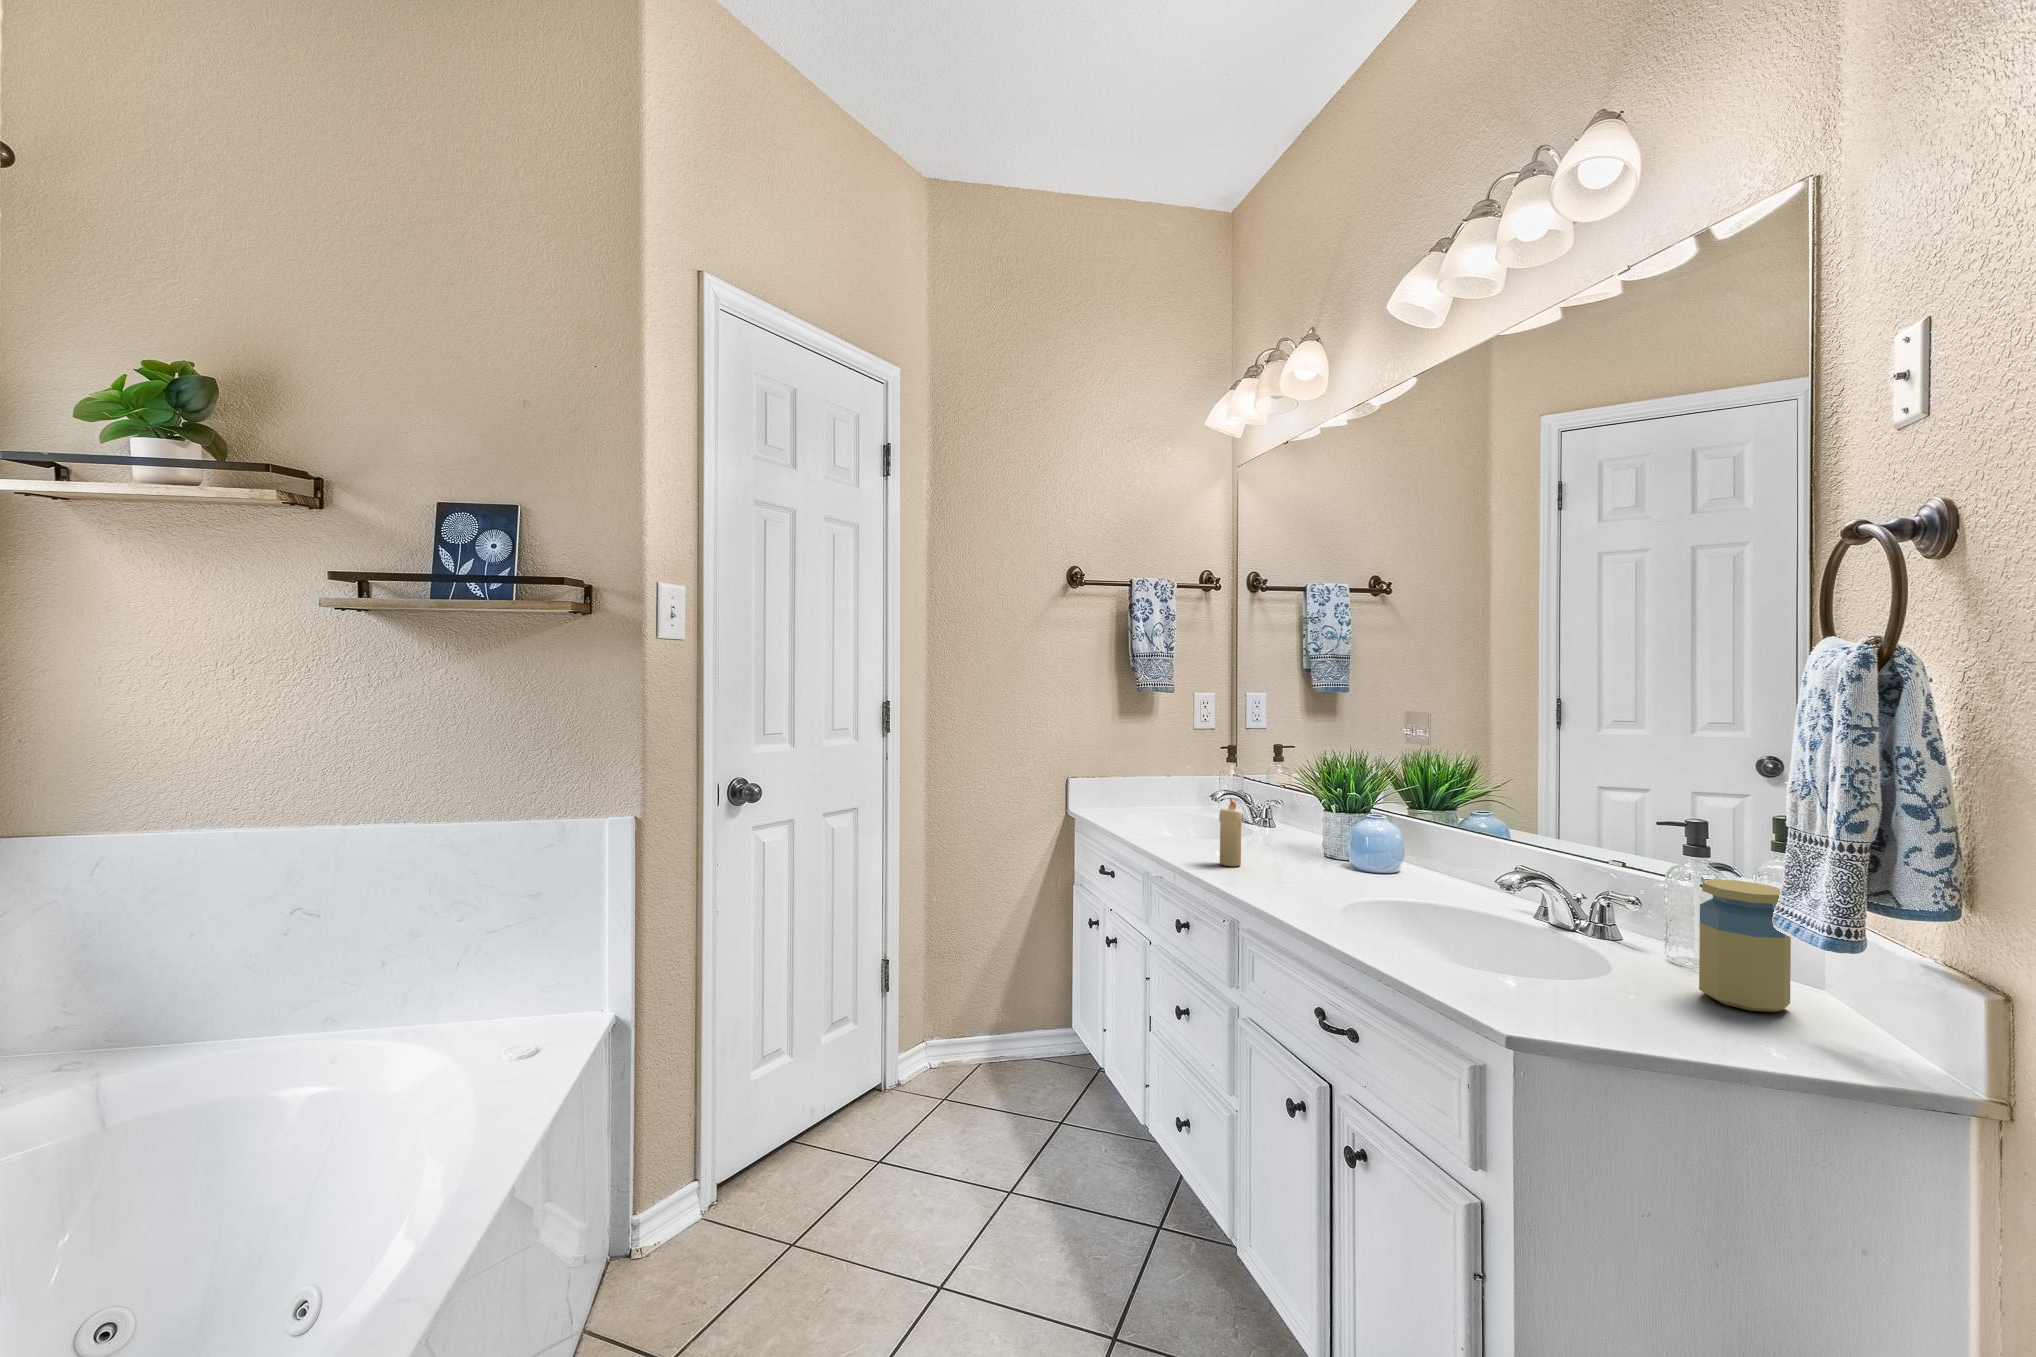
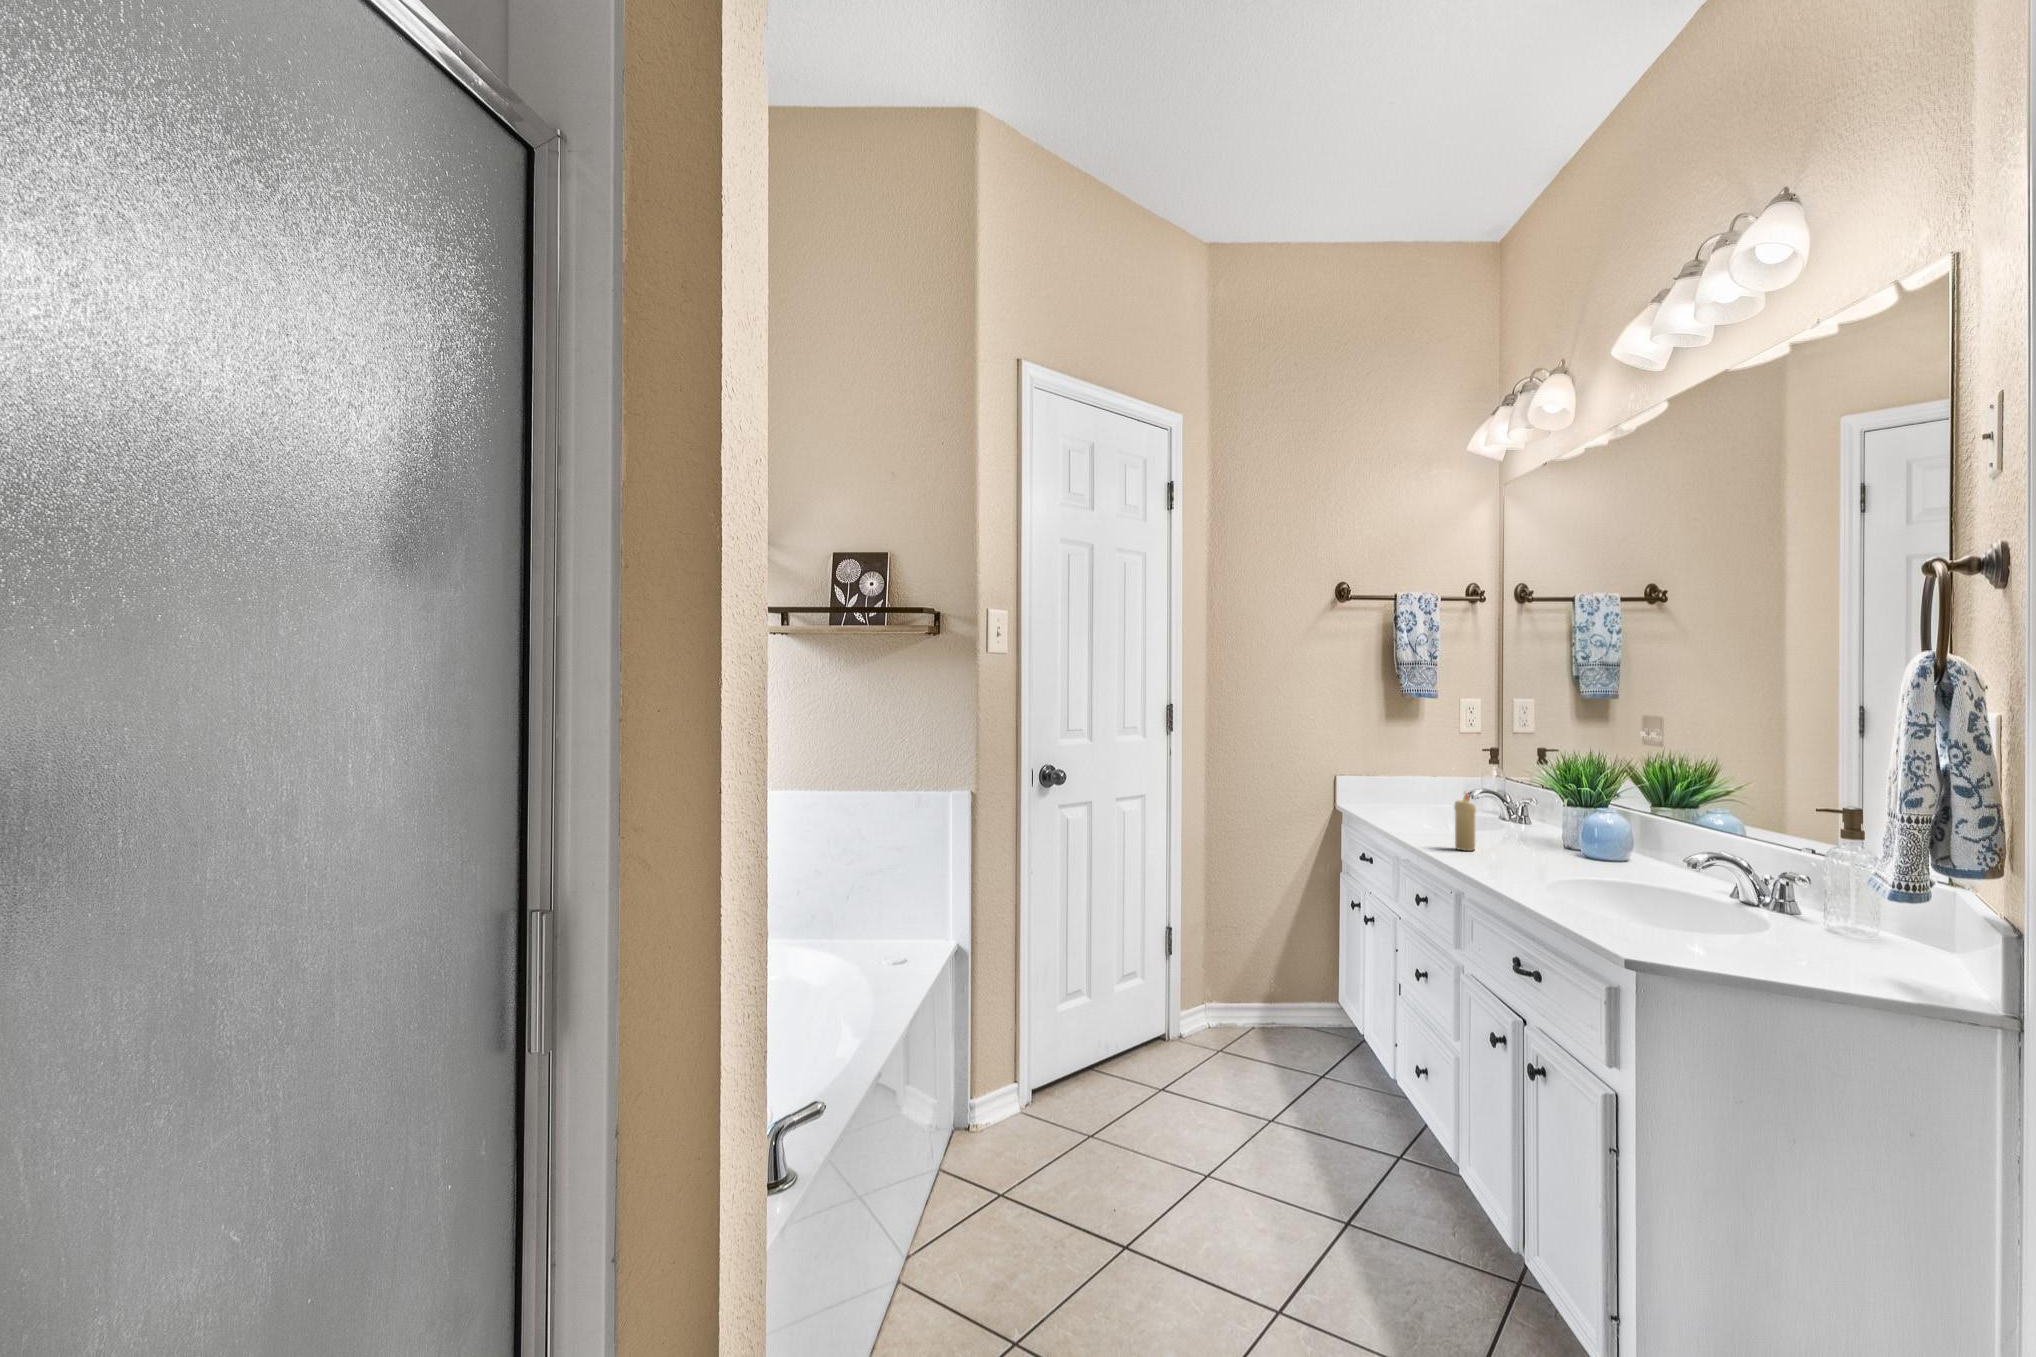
jar: present [1699,879,1791,1012] -> none [1826,854,1906,961]

